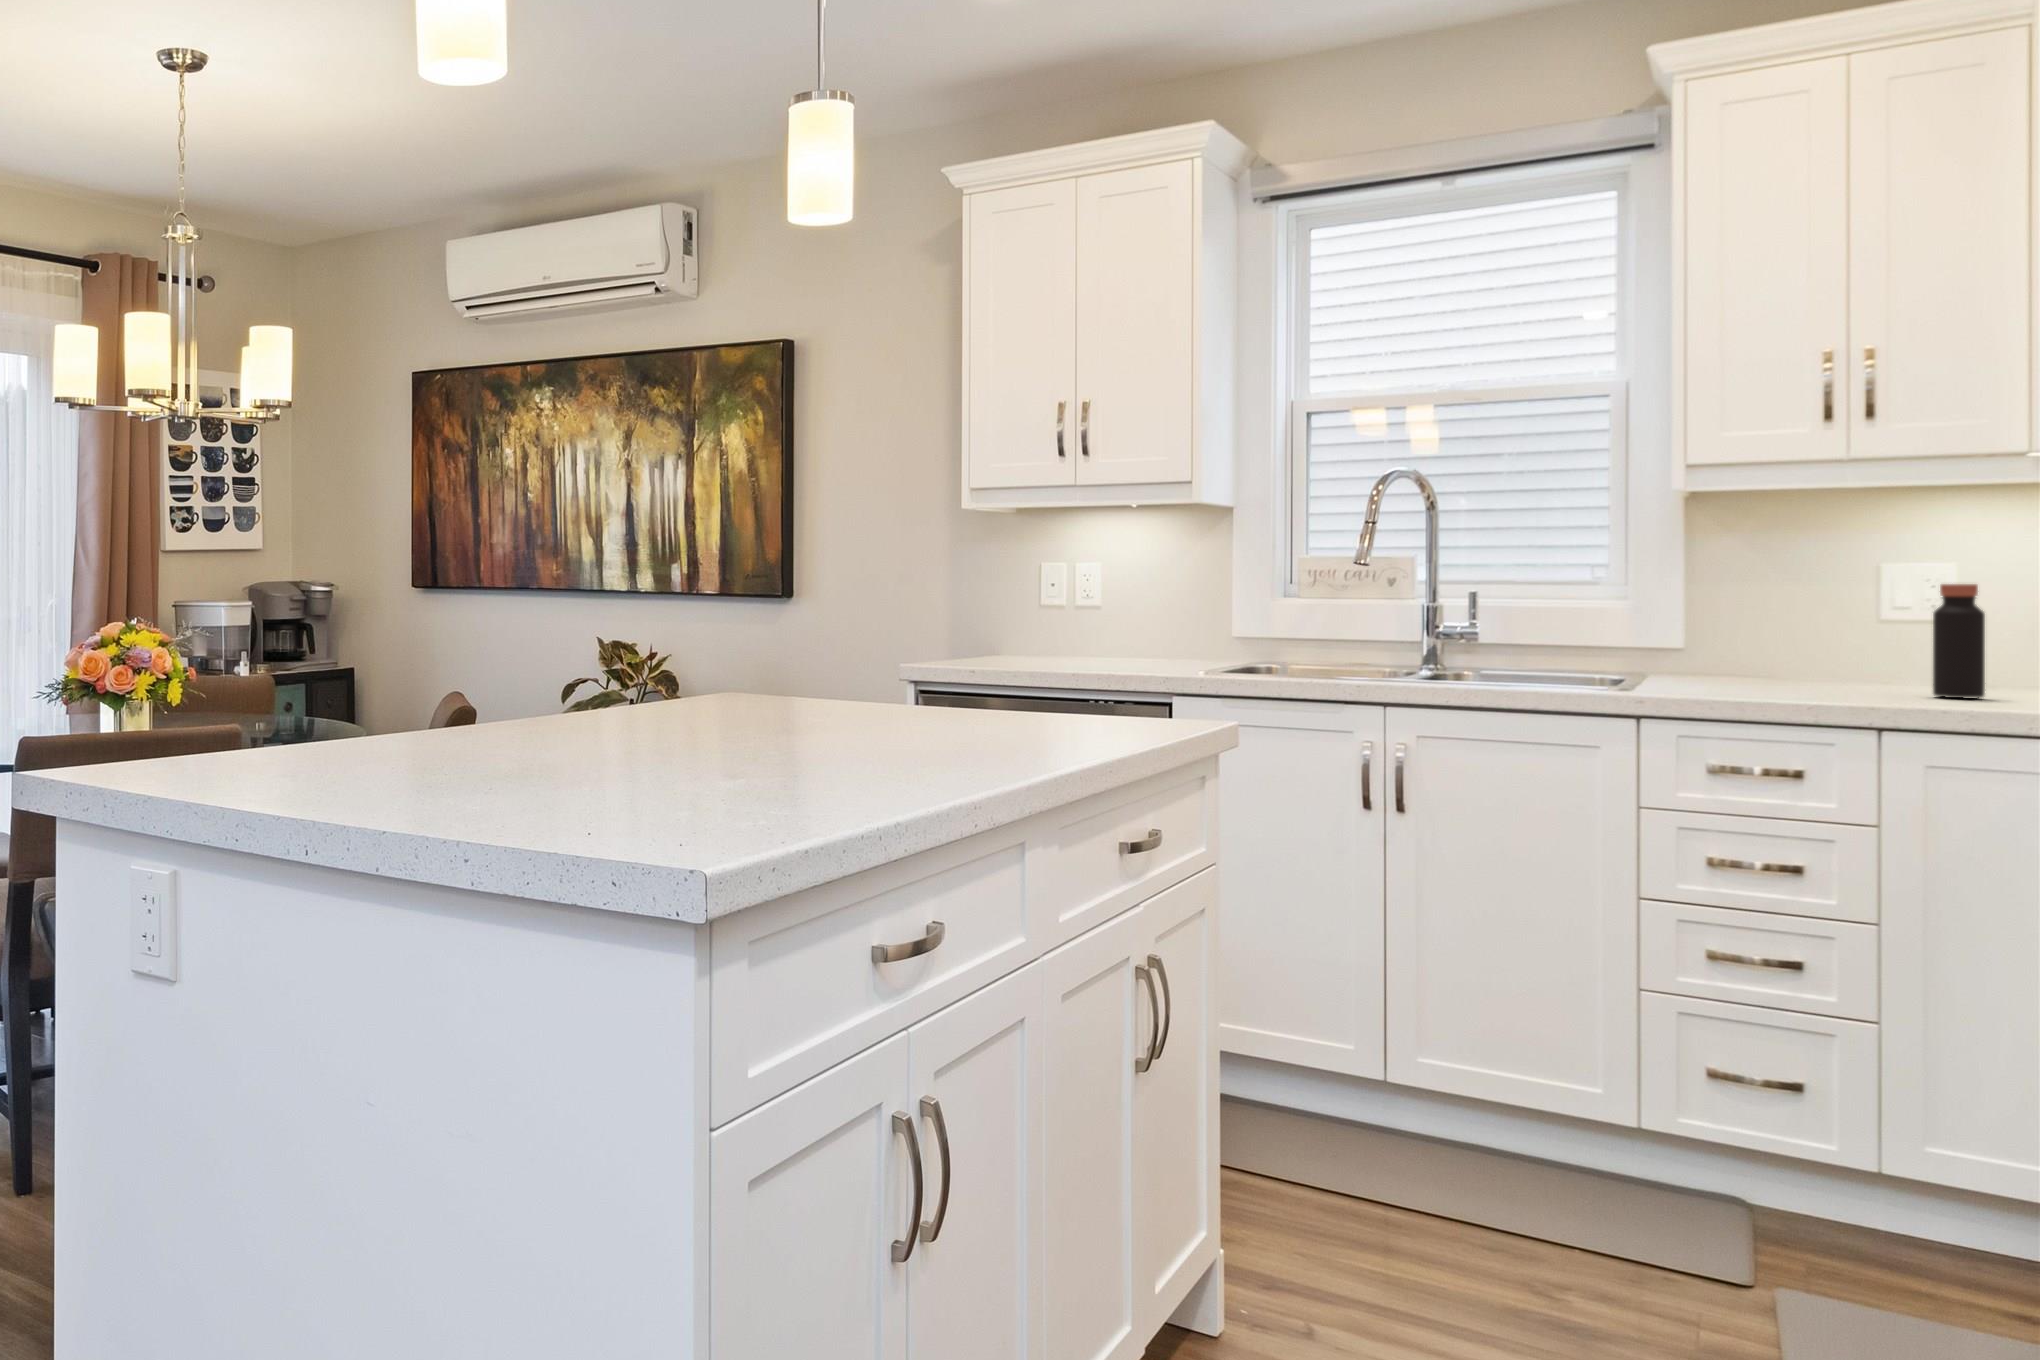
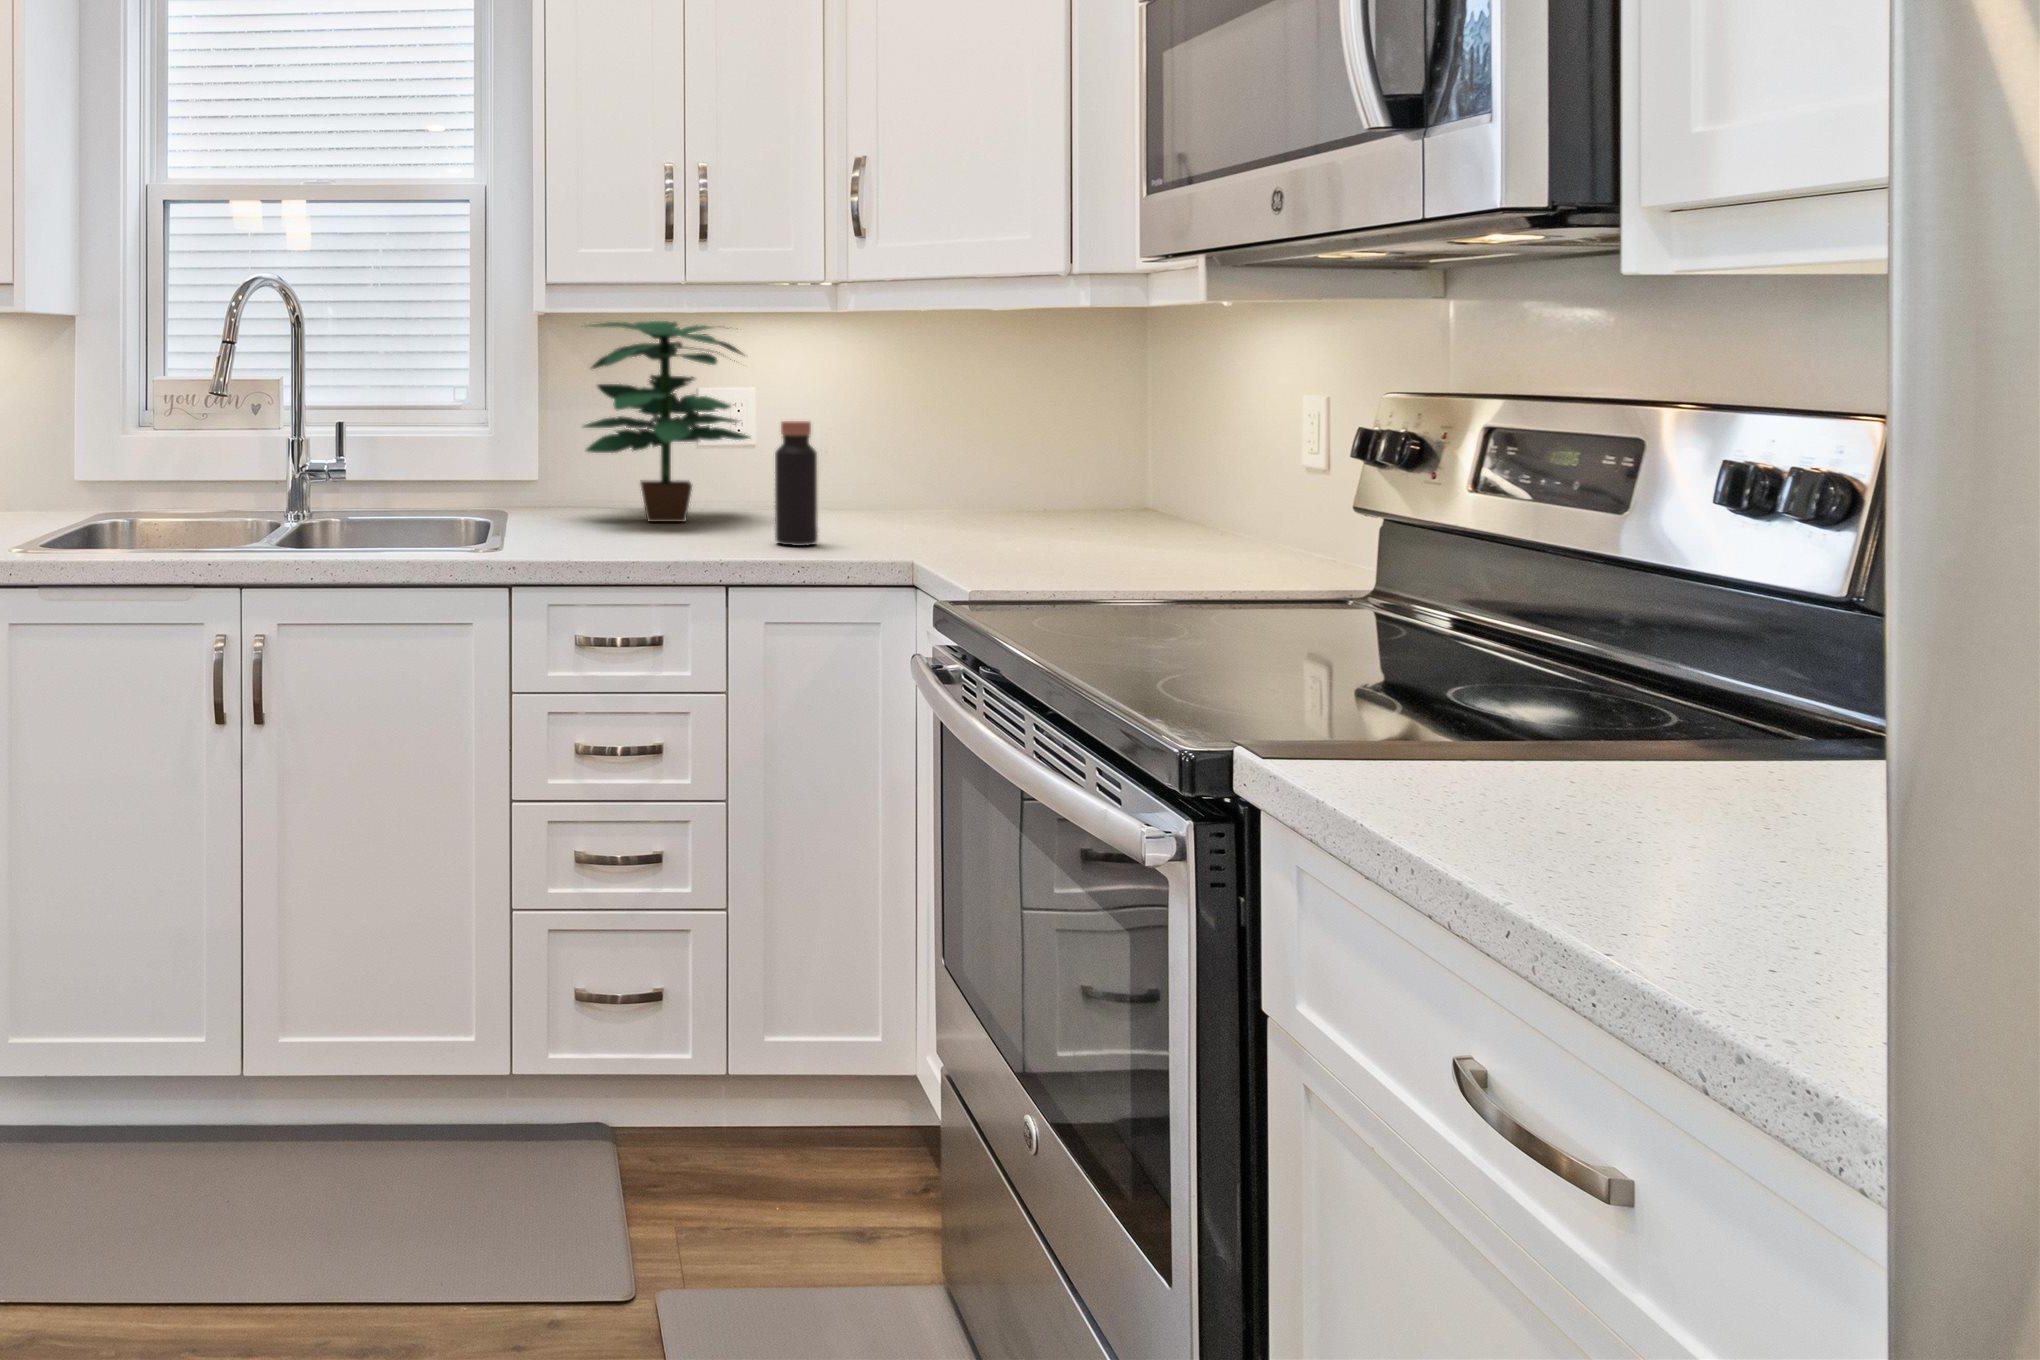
potted plant: none [1725,498,1938,684] -> present [584,321,749,522]

